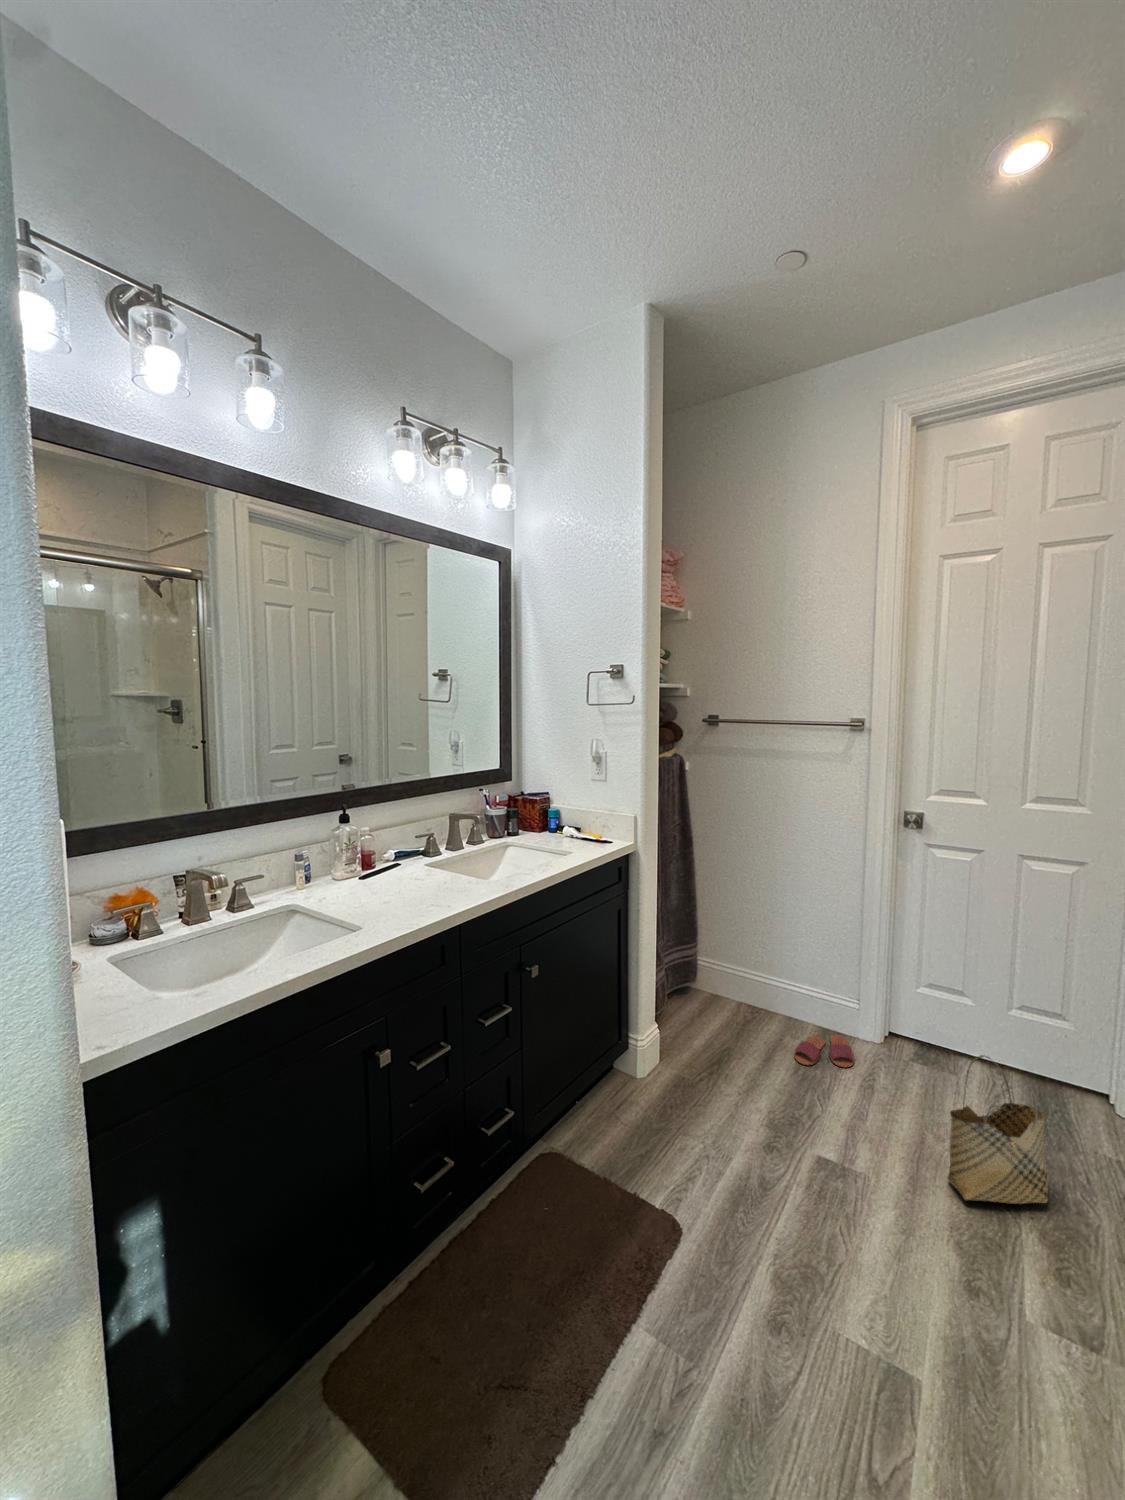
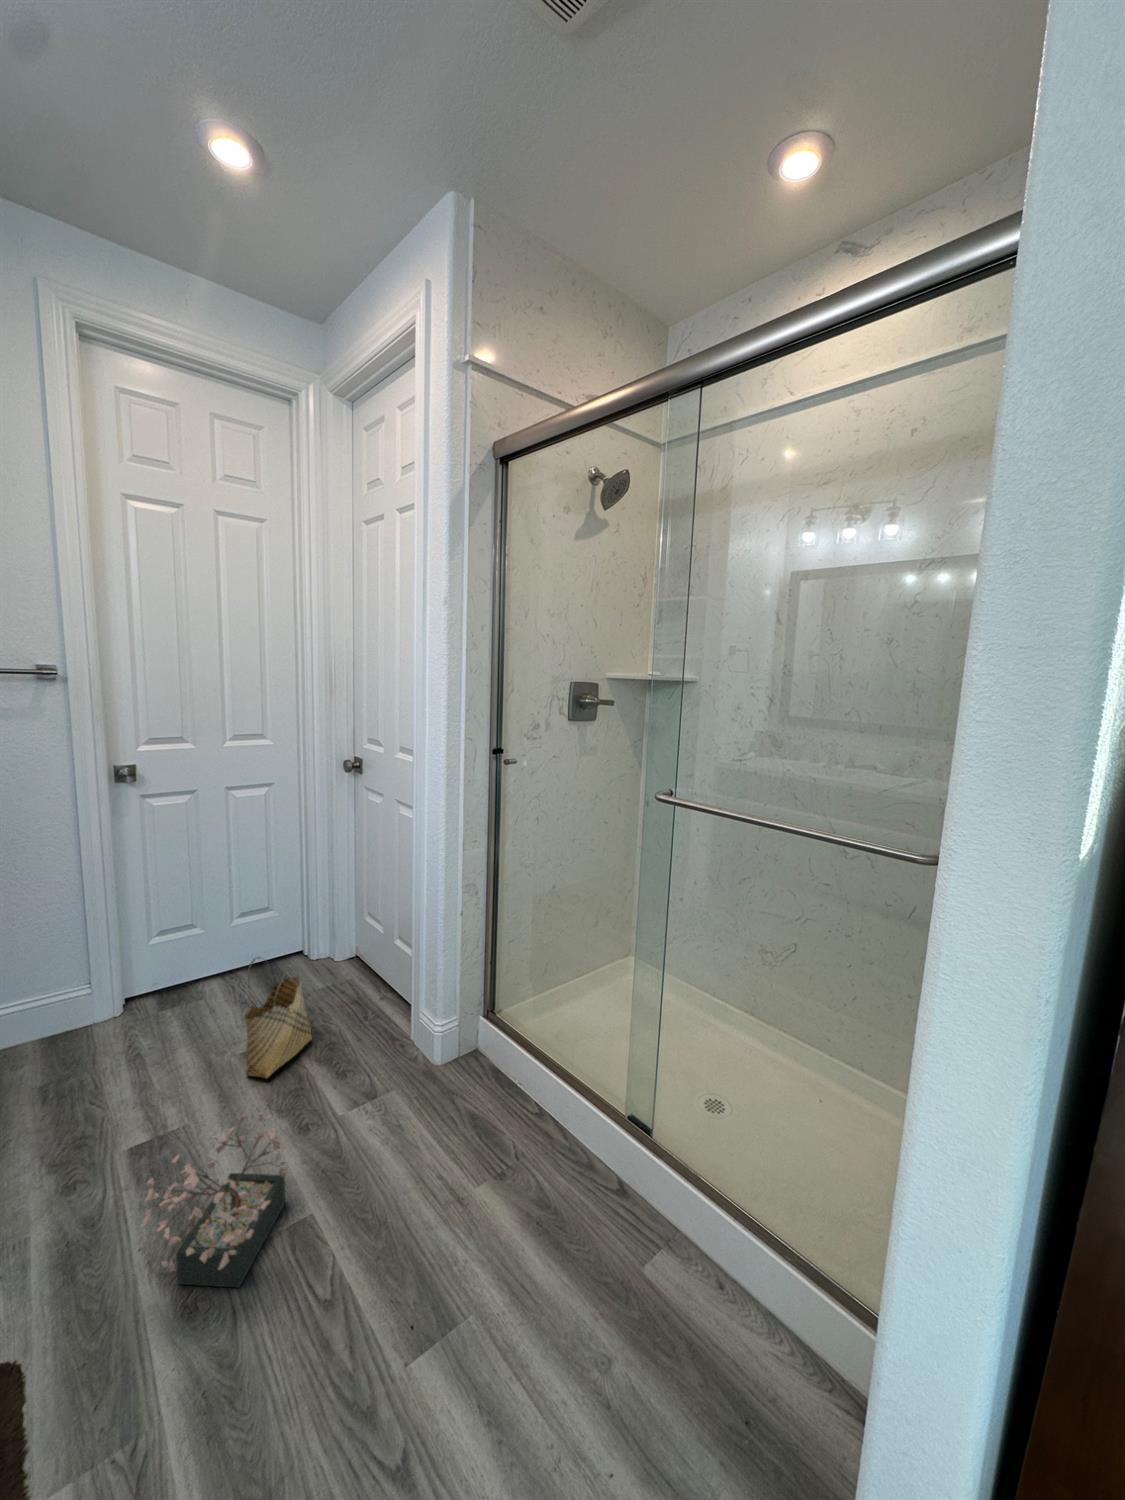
slippers: present [794,1035,854,1068] -> none [28,1031,106,1087]
decorative plant: none [754,1176,913,1357] -> present [141,1112,287,1288]

